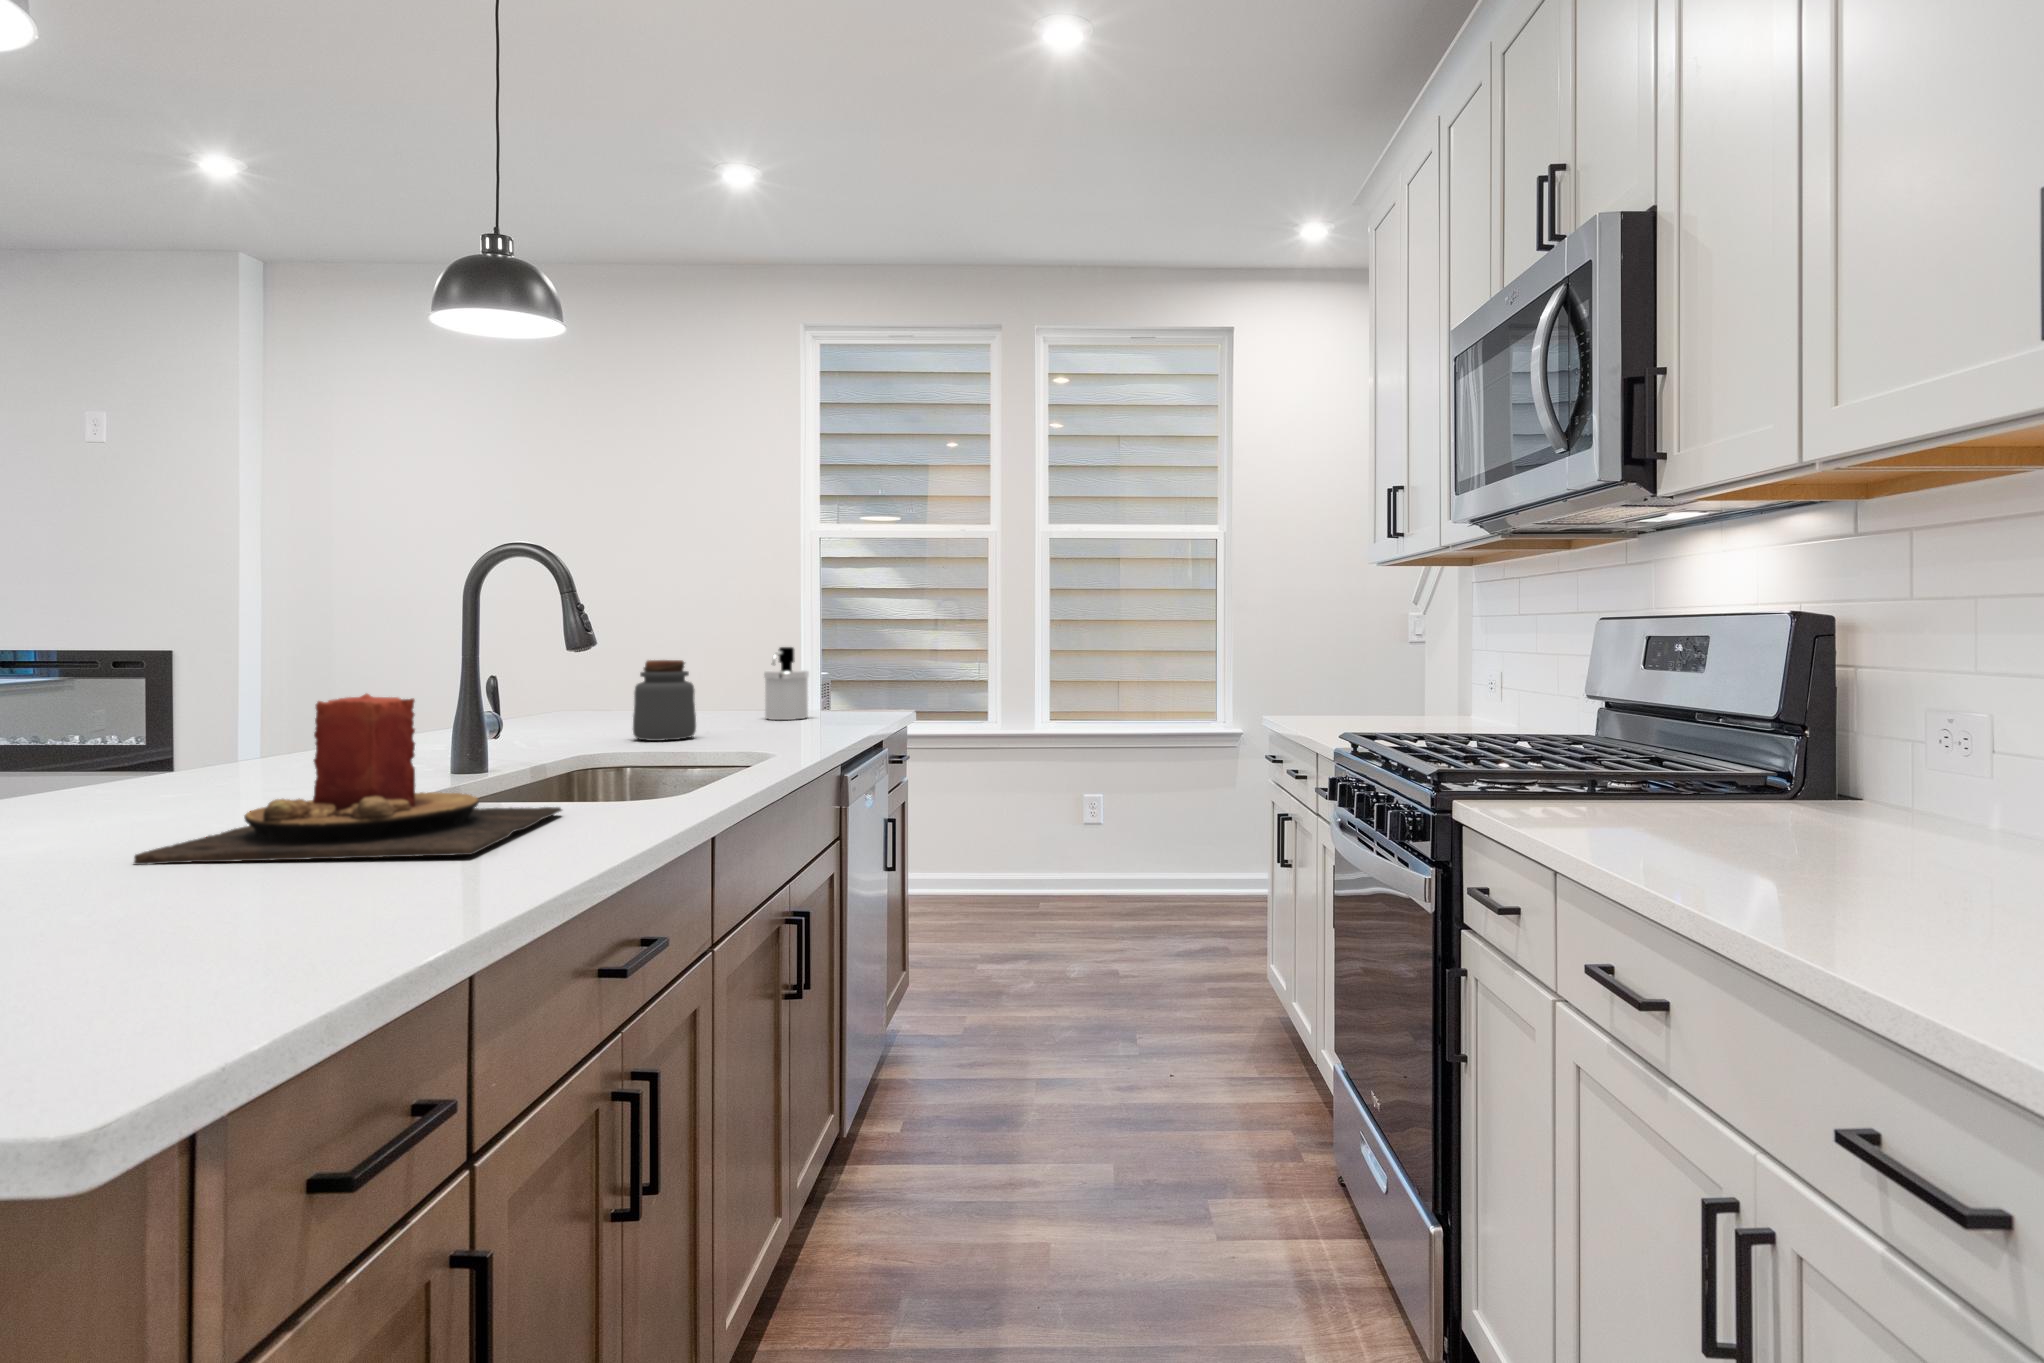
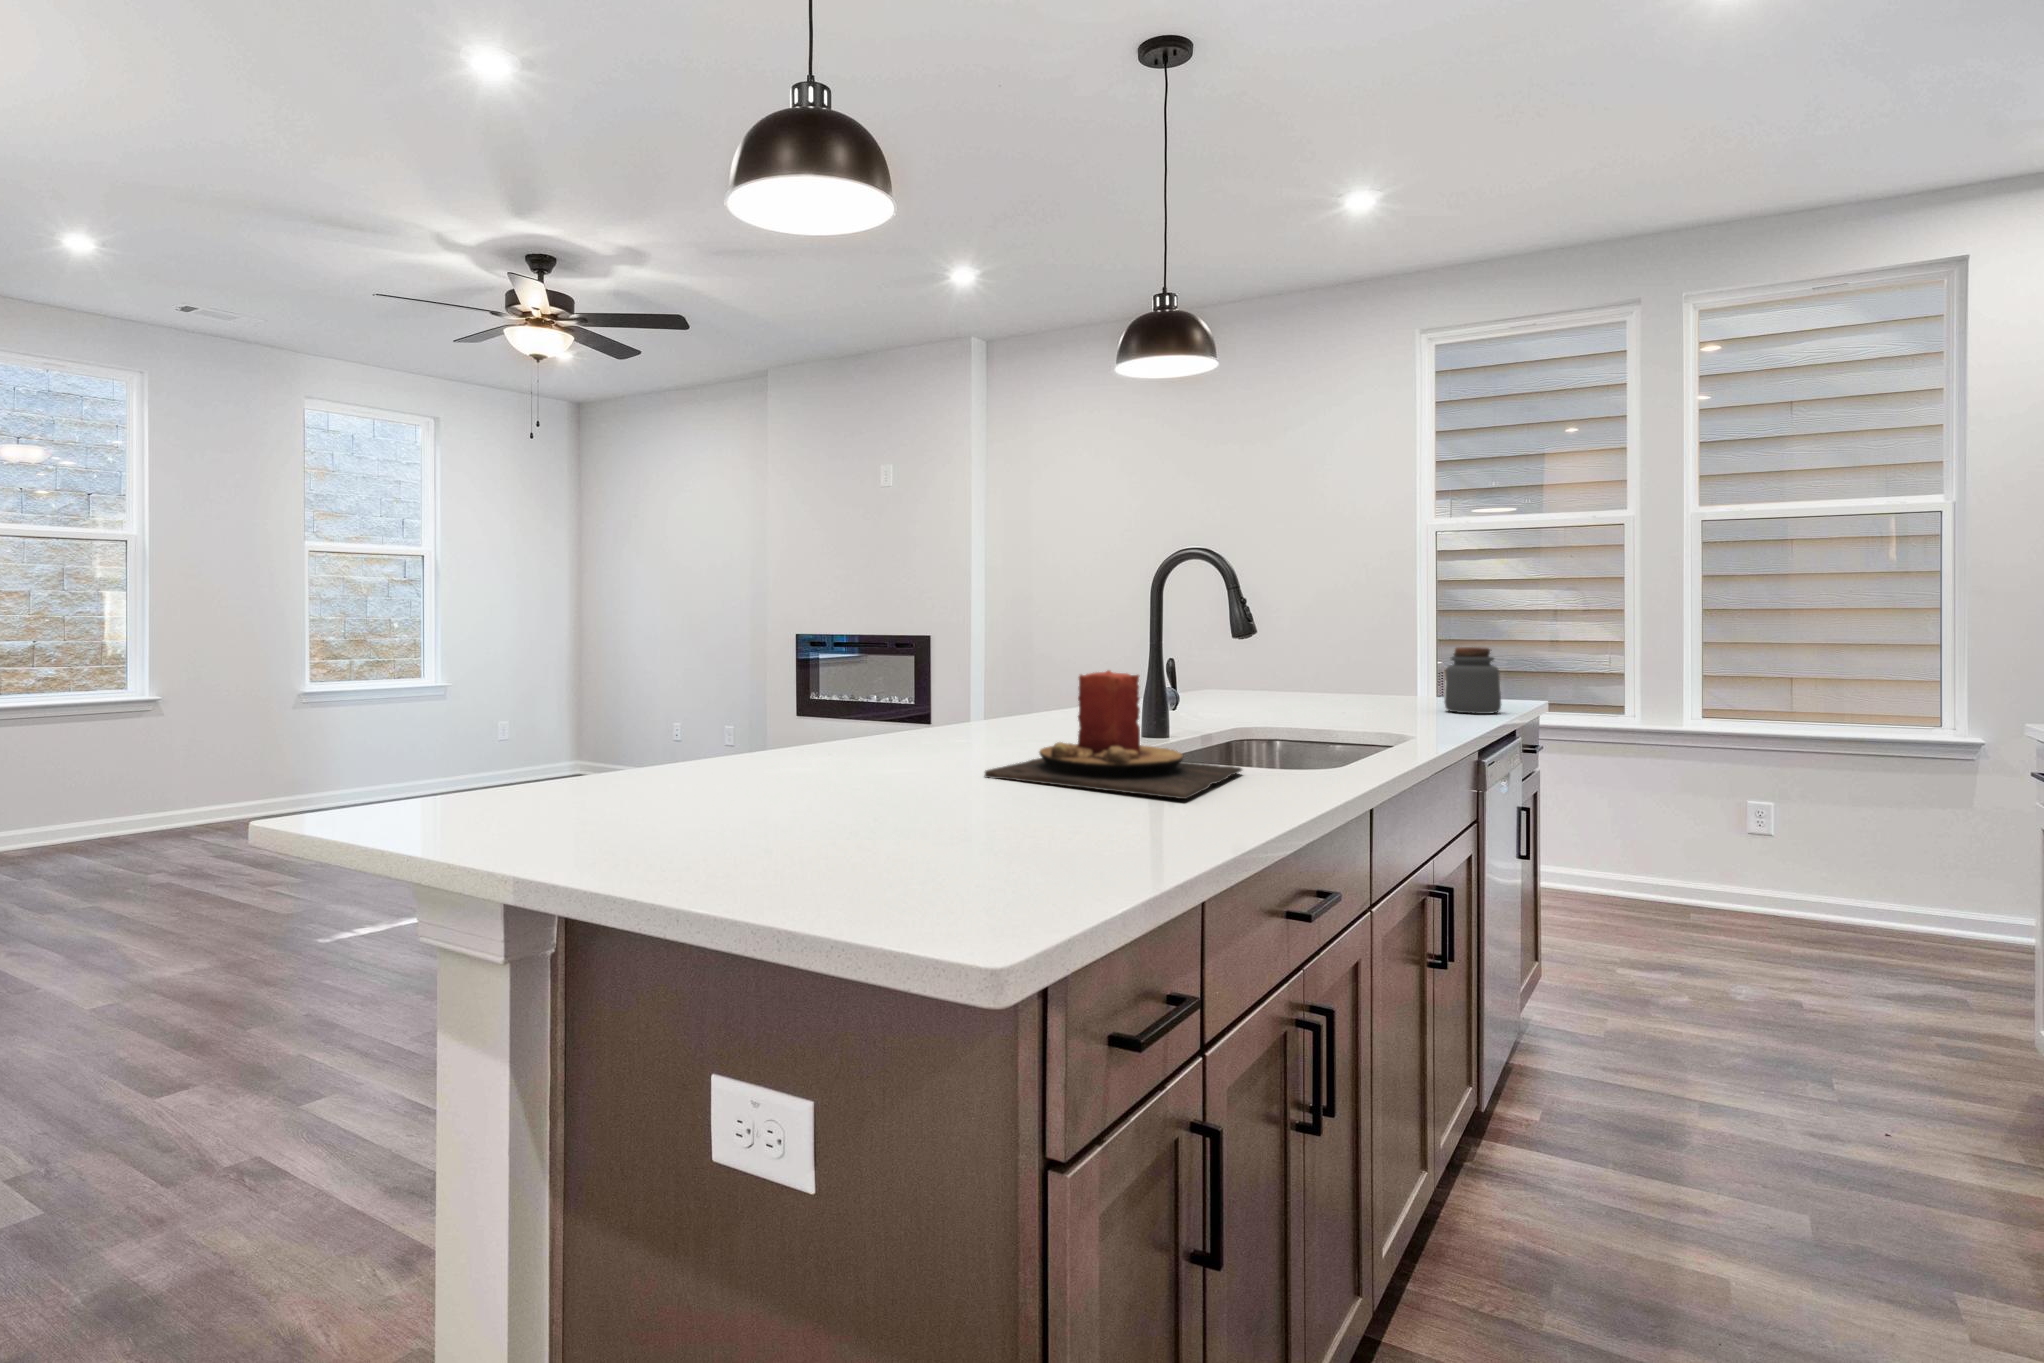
soap dispenser: present [764,647,809,720] -> none [1386,639,1431,705]
jar: present [633,660,696,741] -> present [1444,647,1501,714]

